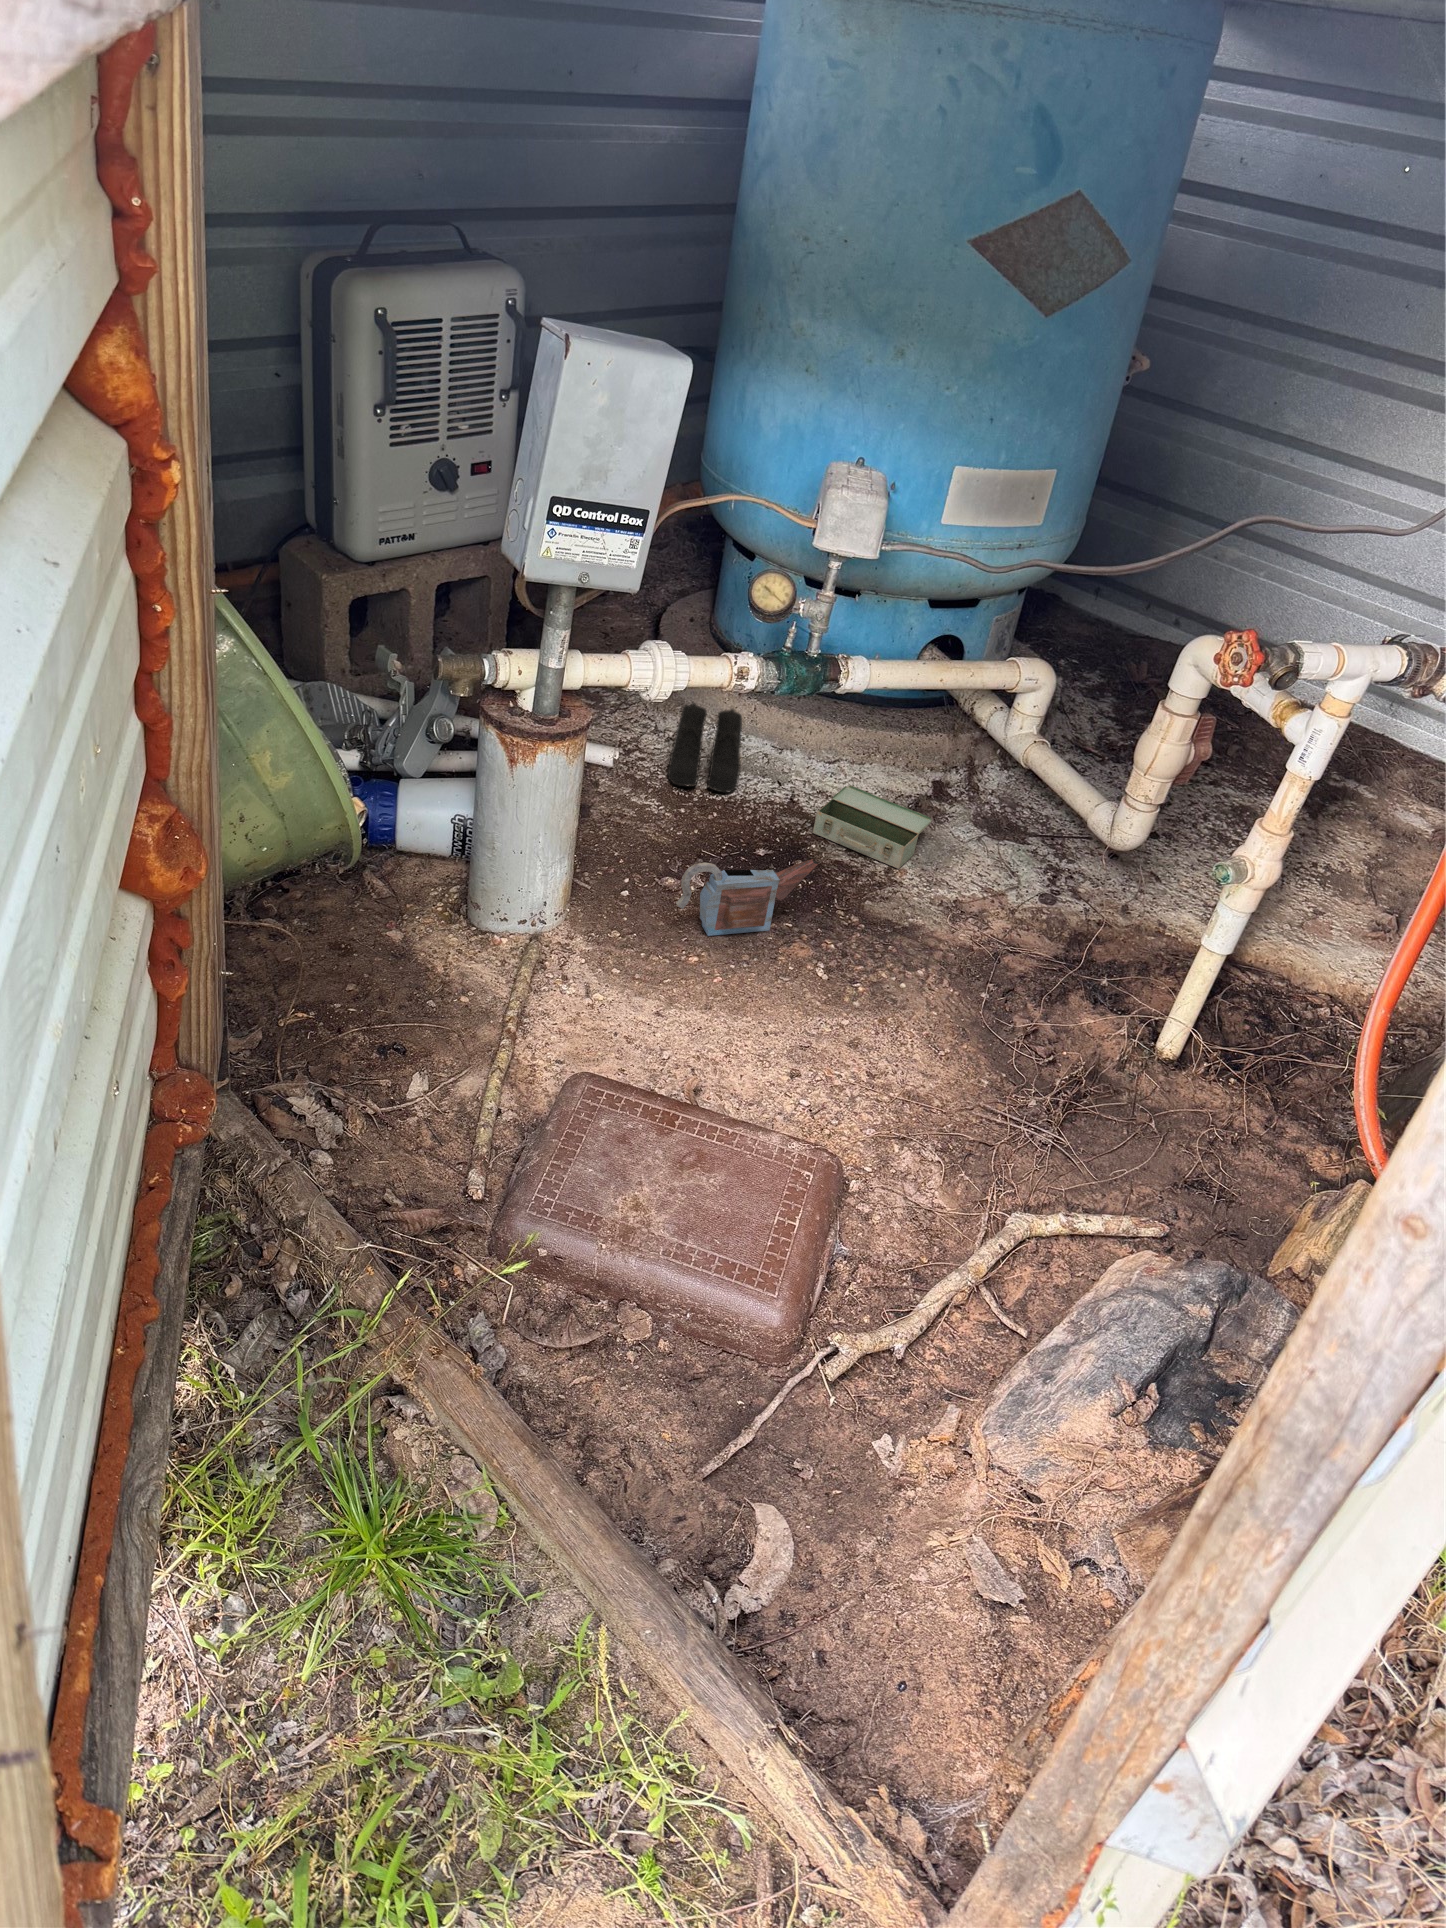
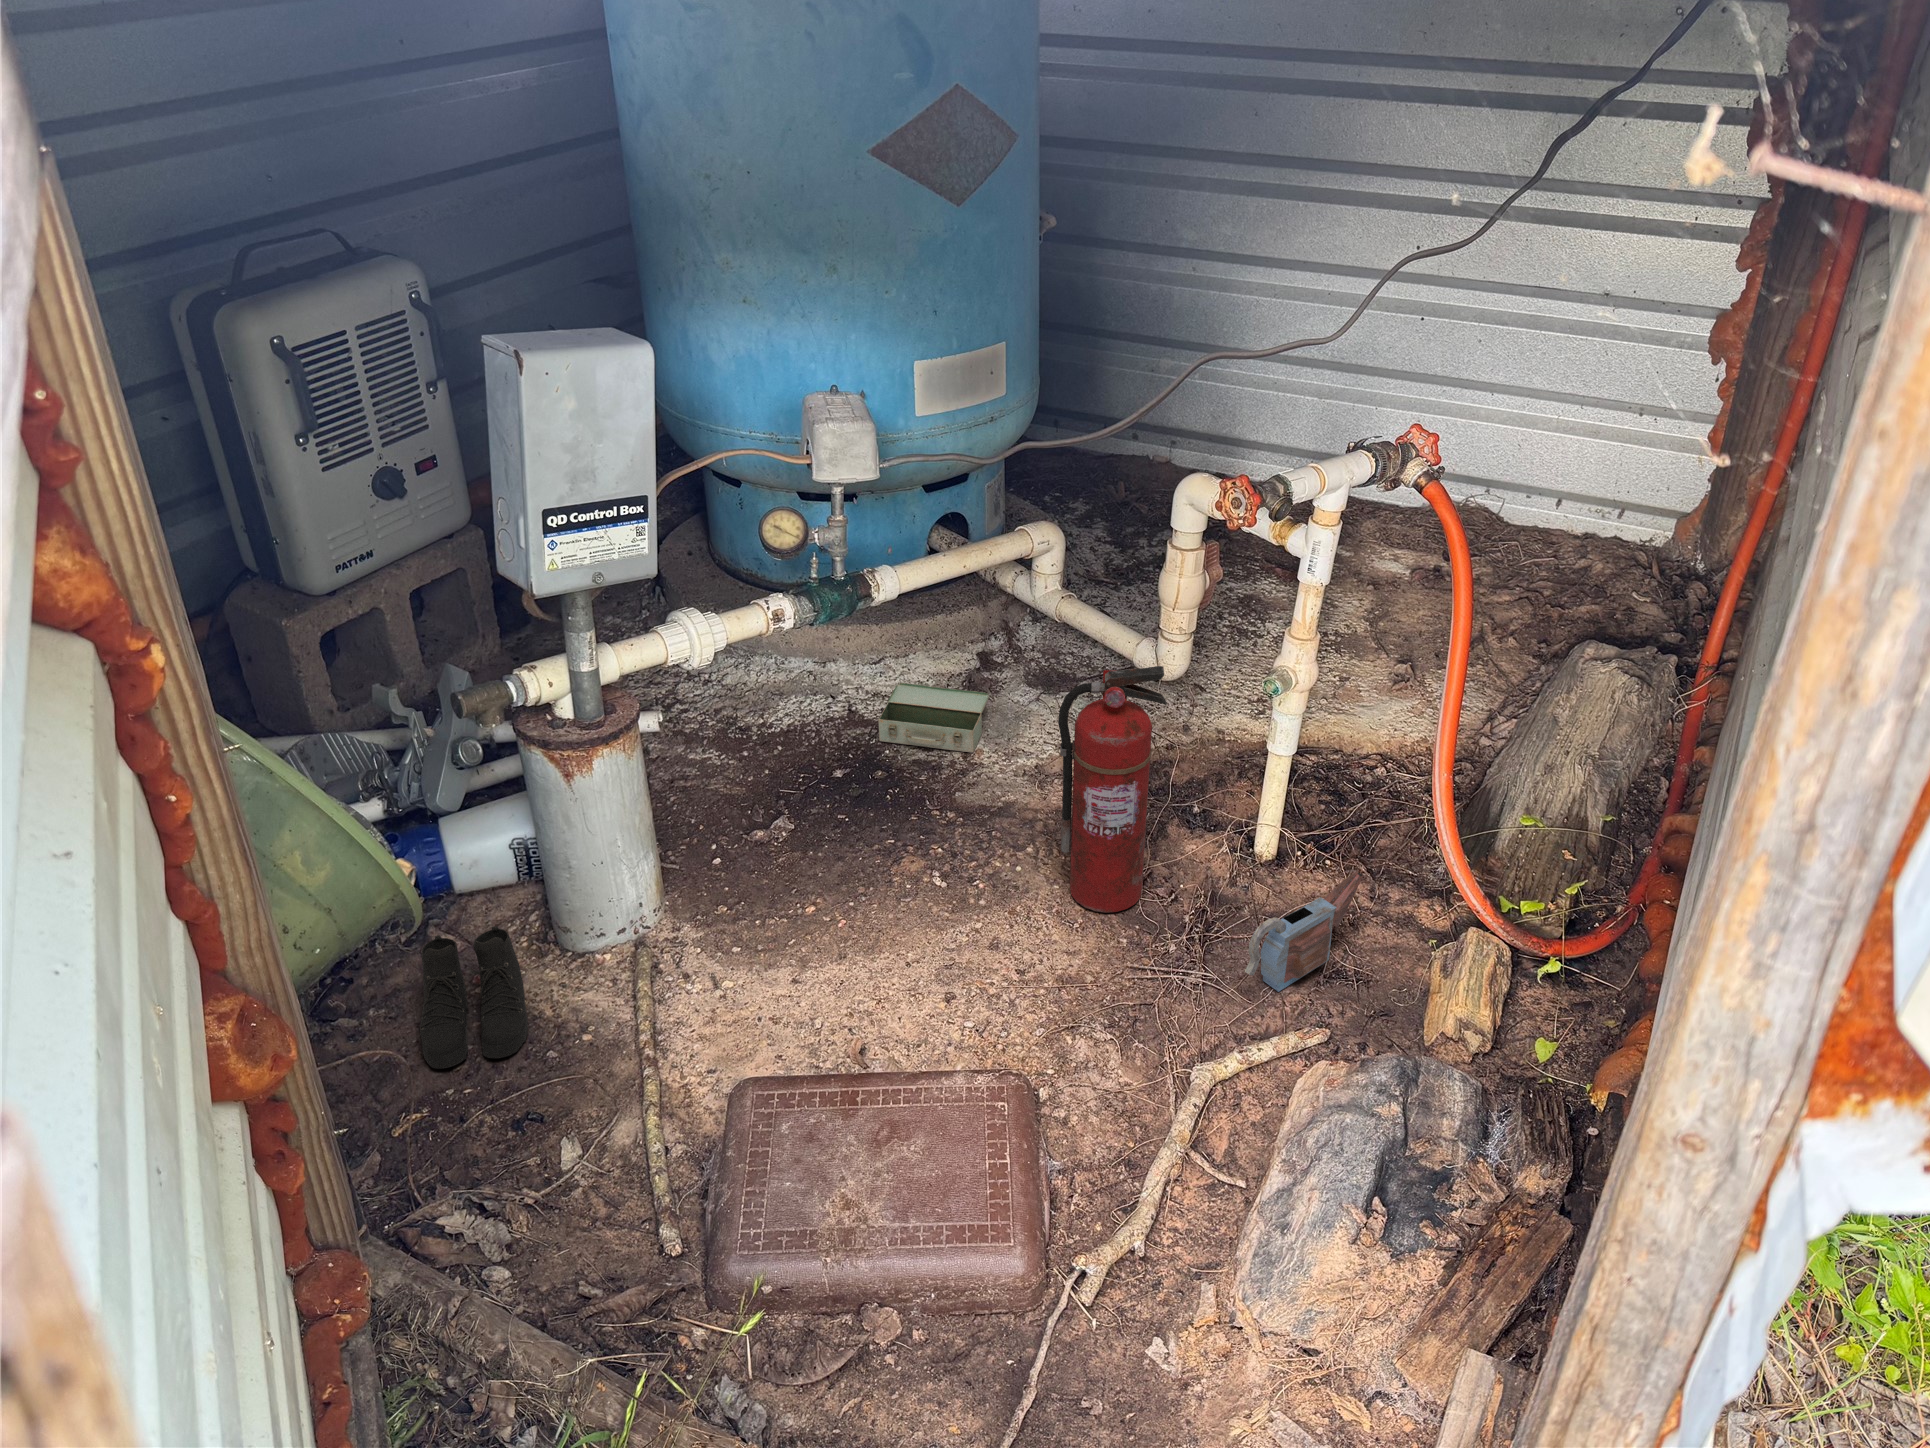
boots: present [668,703,742,793] -> present [420,926,528,1069]
fire extinguisher: none [948,804,1107,1052] -> present [1058,666,1167,913]
watering can: present [676,859,818,936] -> present [1245,872,1363,992]

